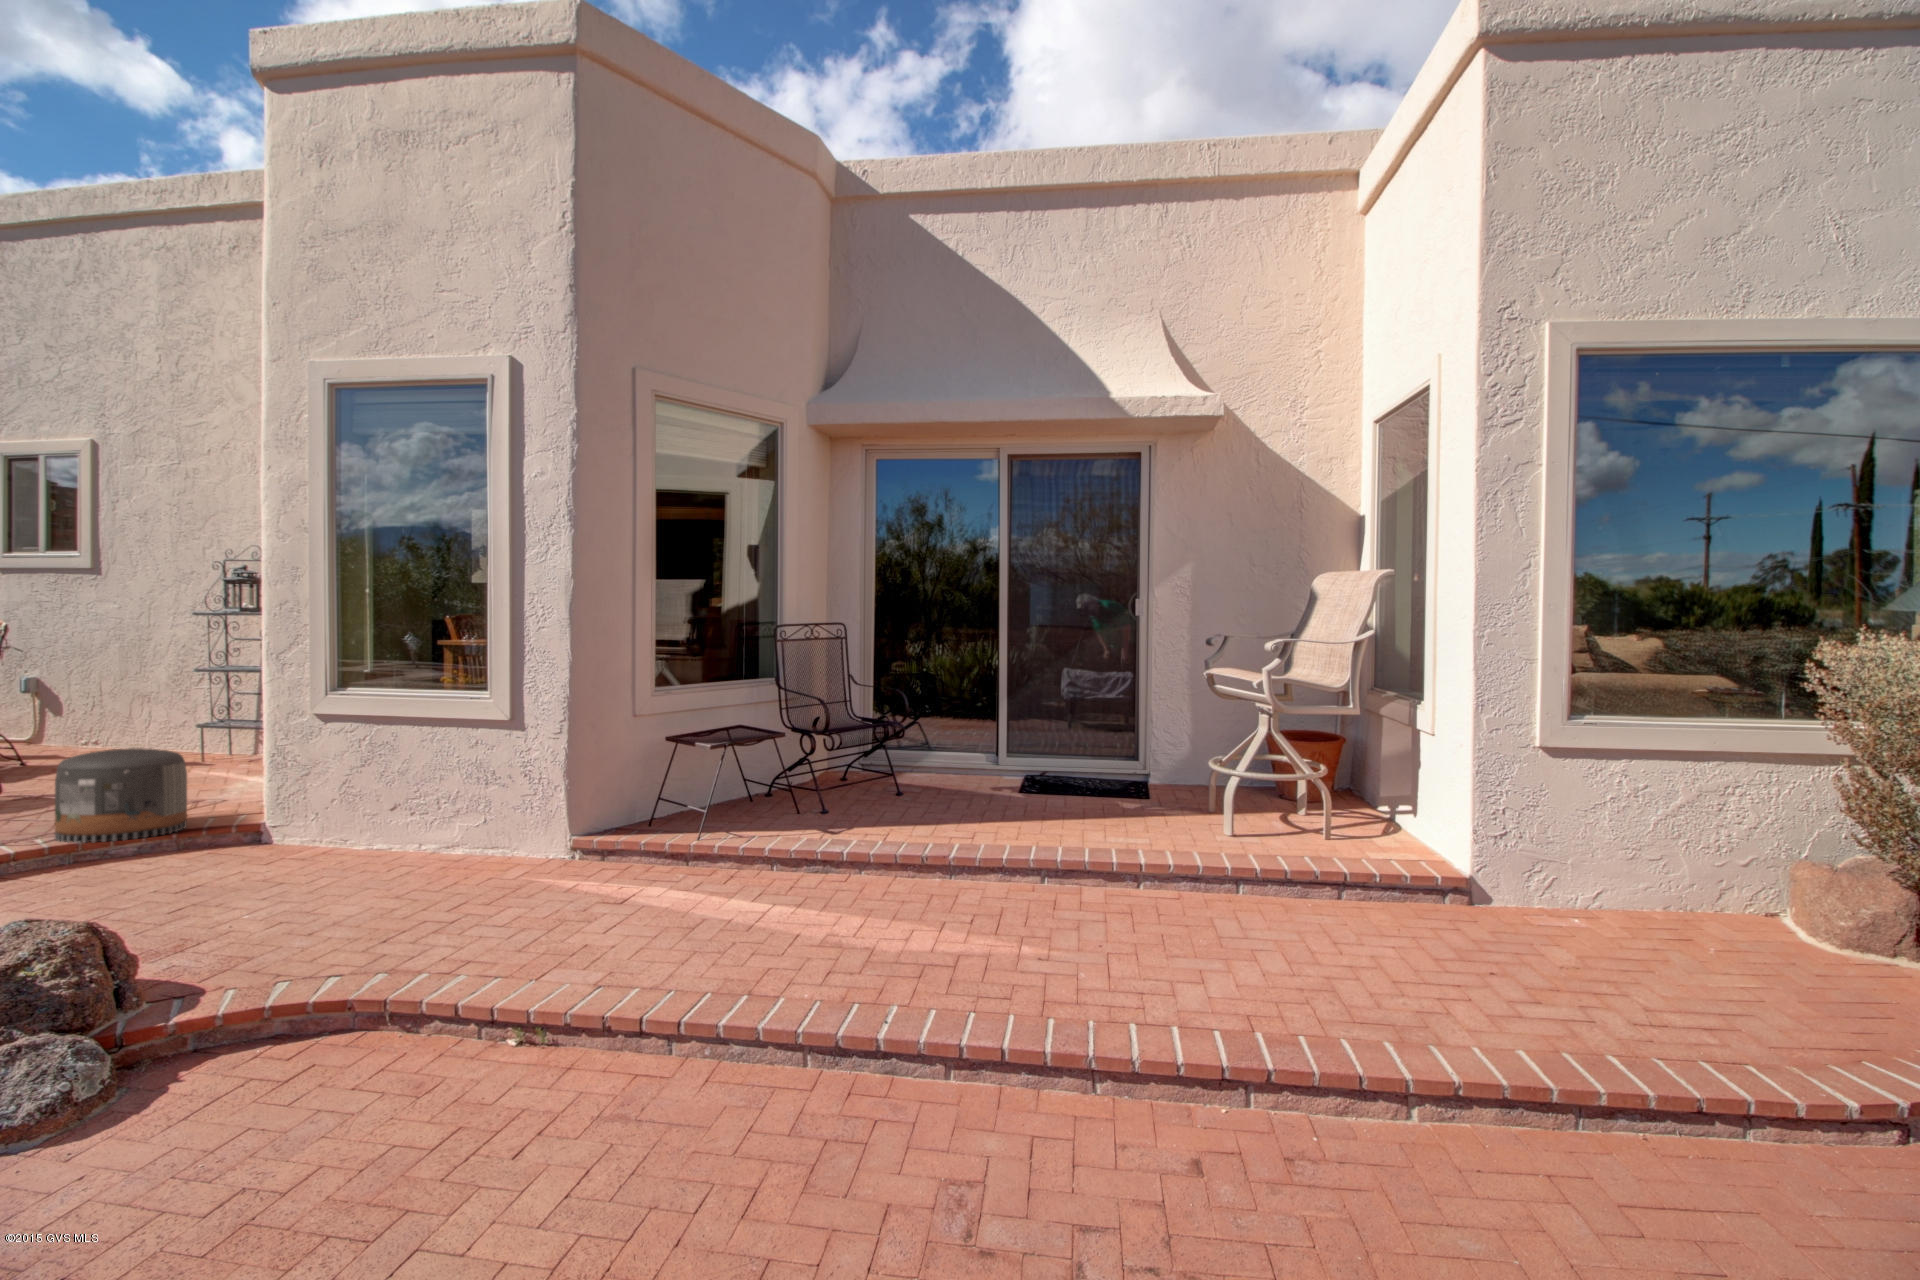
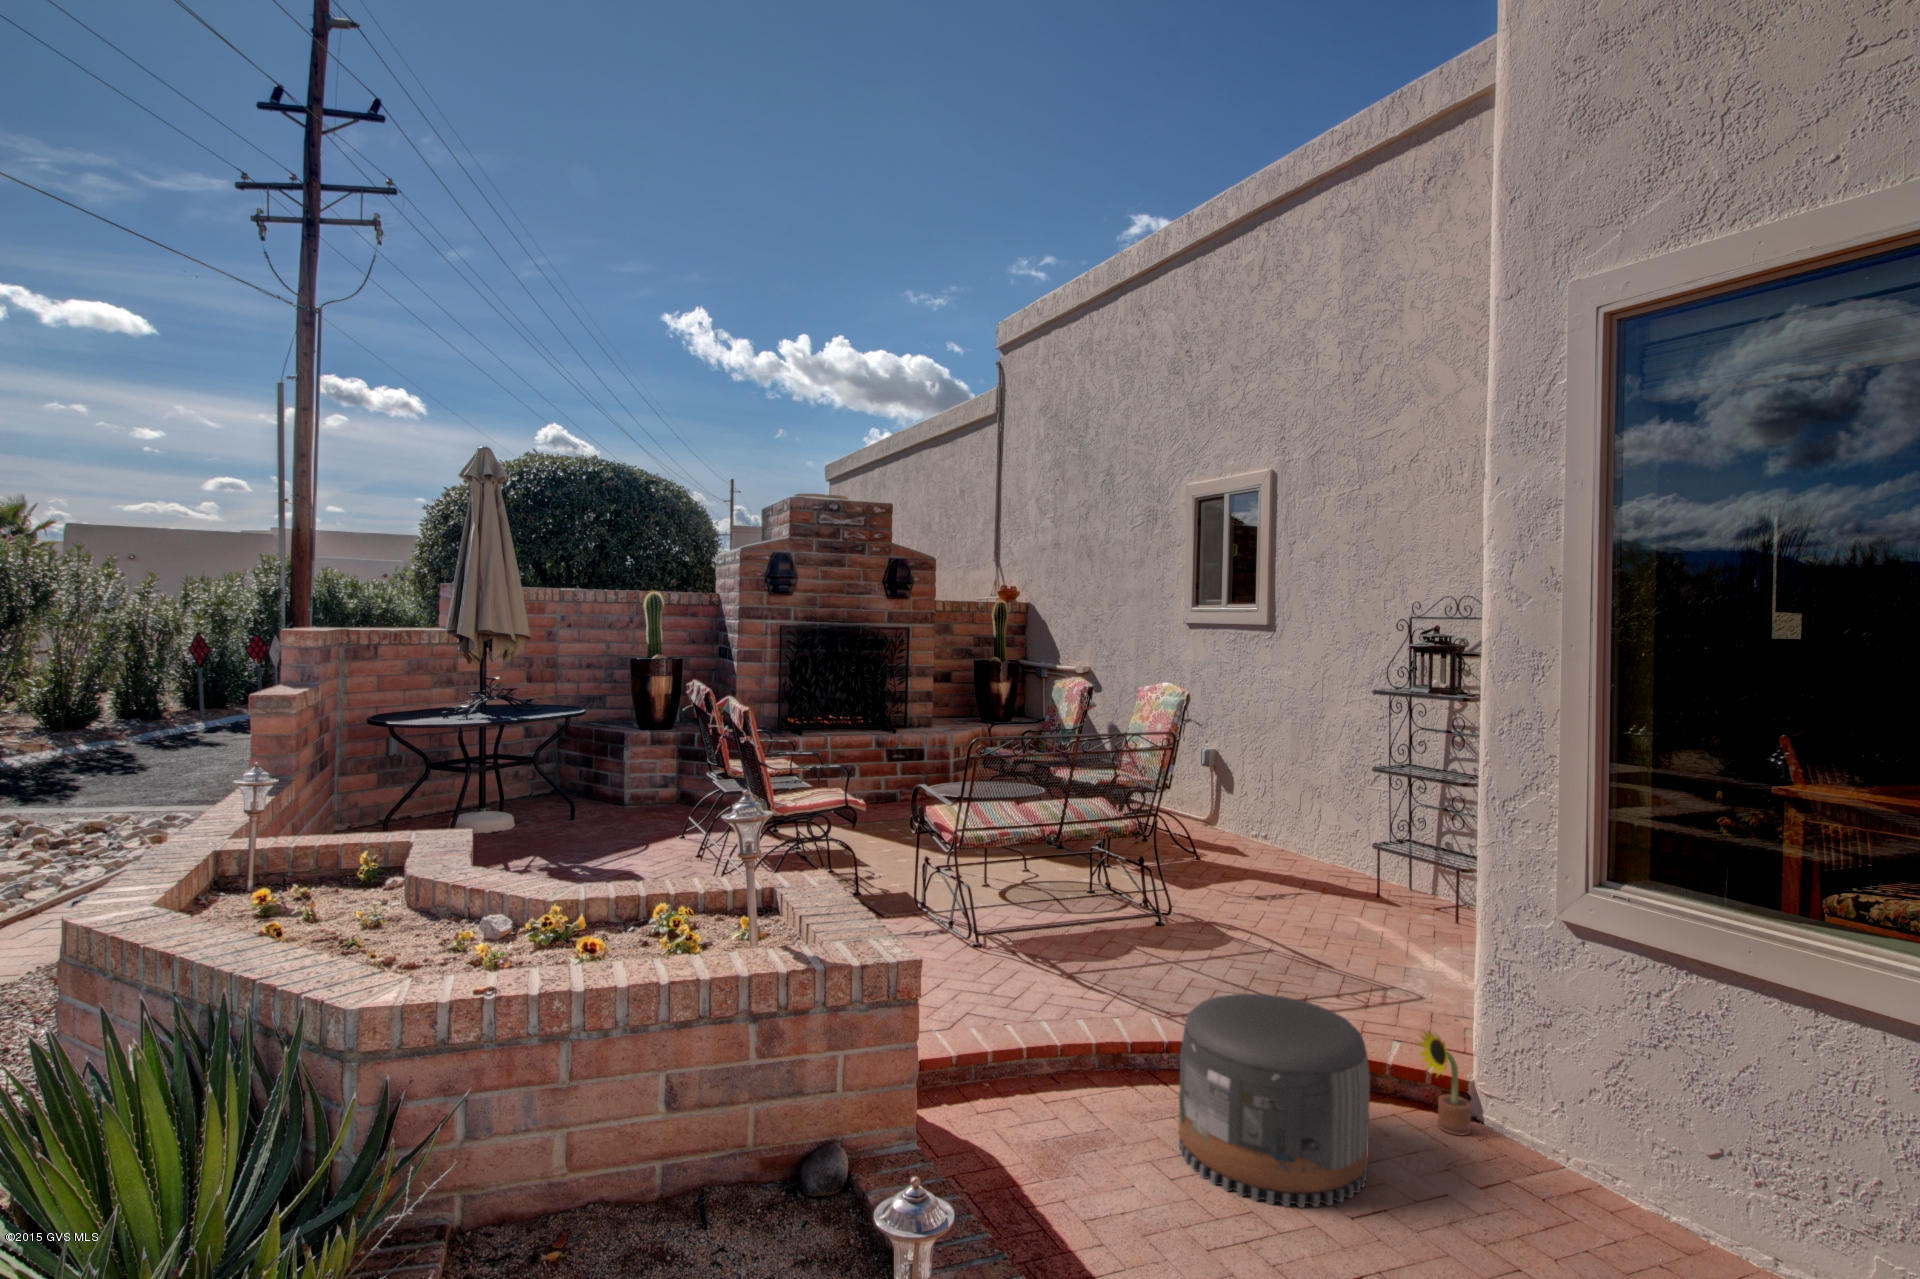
decorative plant: none [219,760,253,813] -> present [1419,1032,1471,1135]

